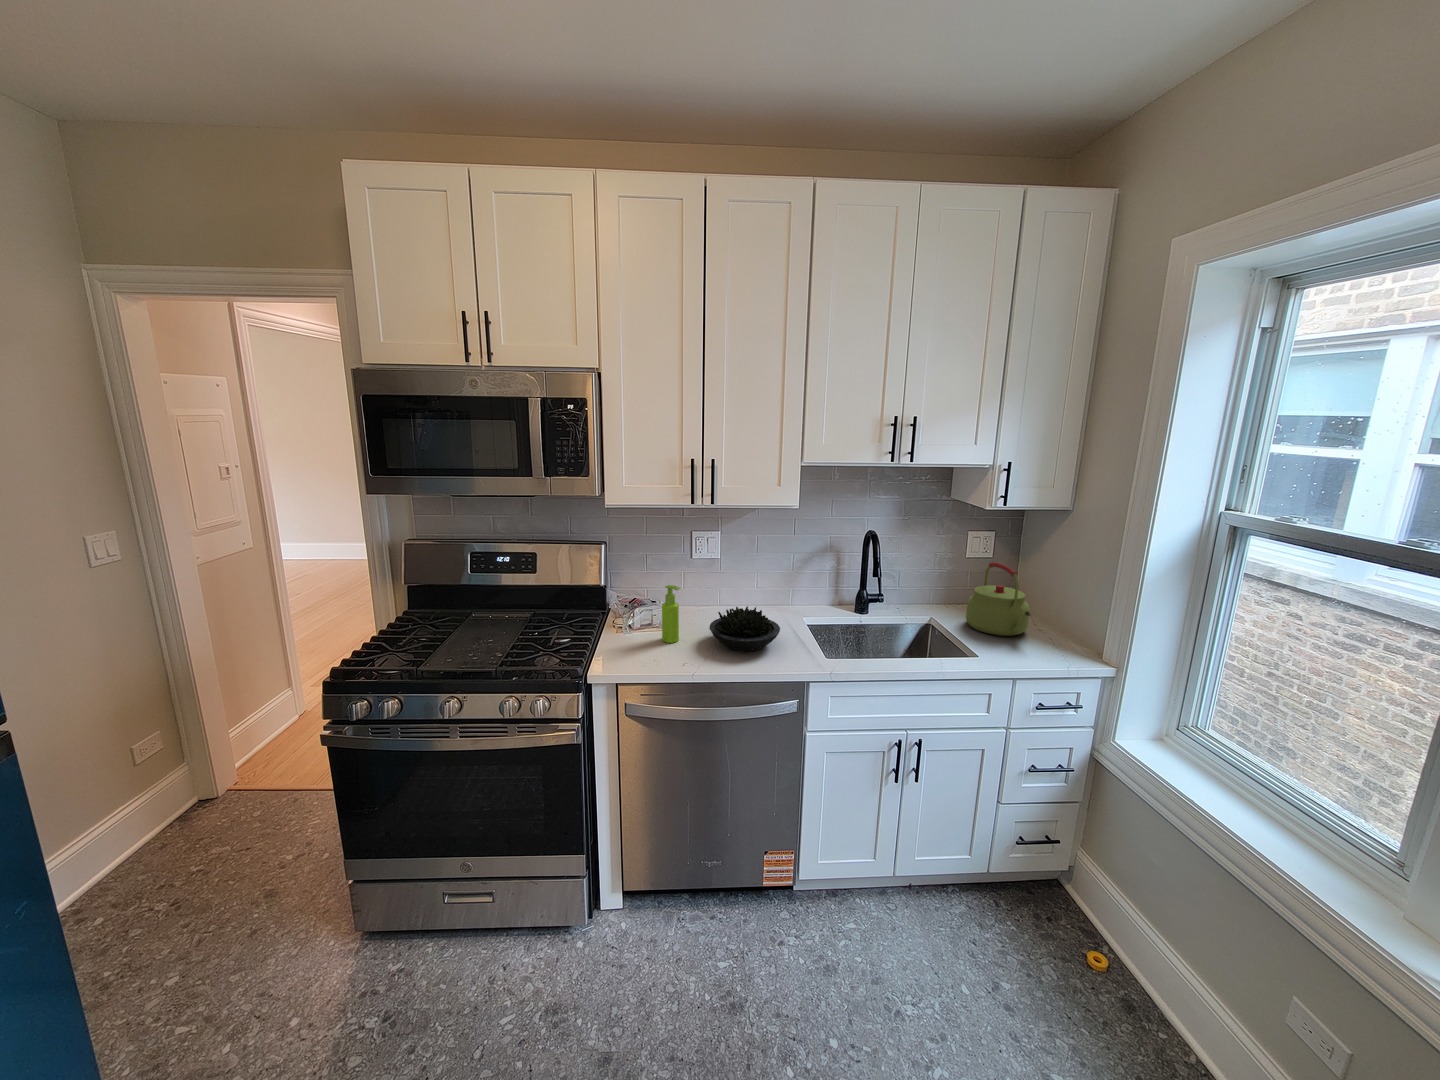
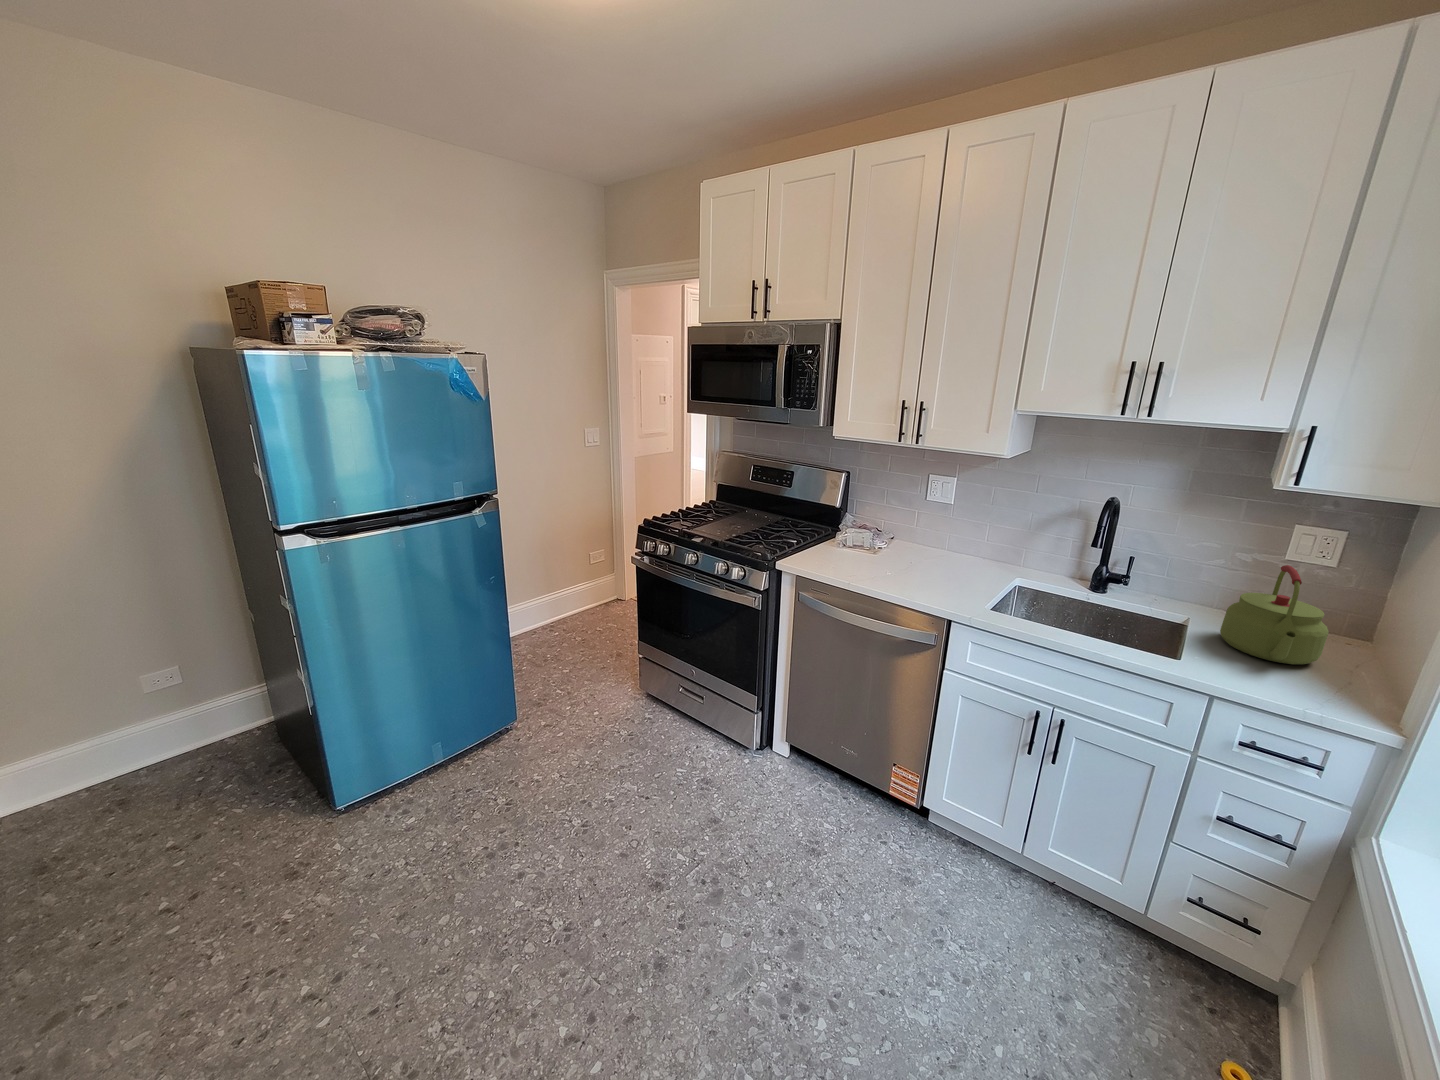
soap dispenser: present [662,585,681,643] -> none [854,511,873,562]
succulent plant: present [710,606,780,651] -> none [888,543,958,585]

